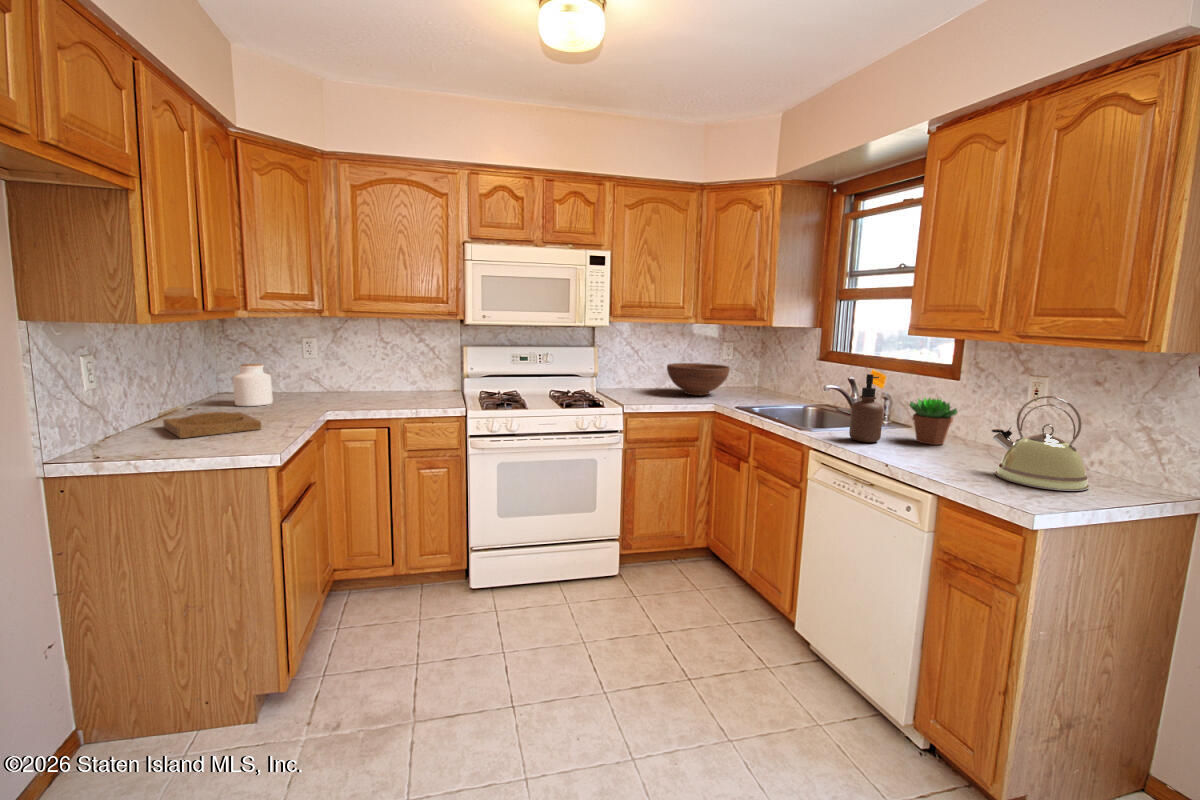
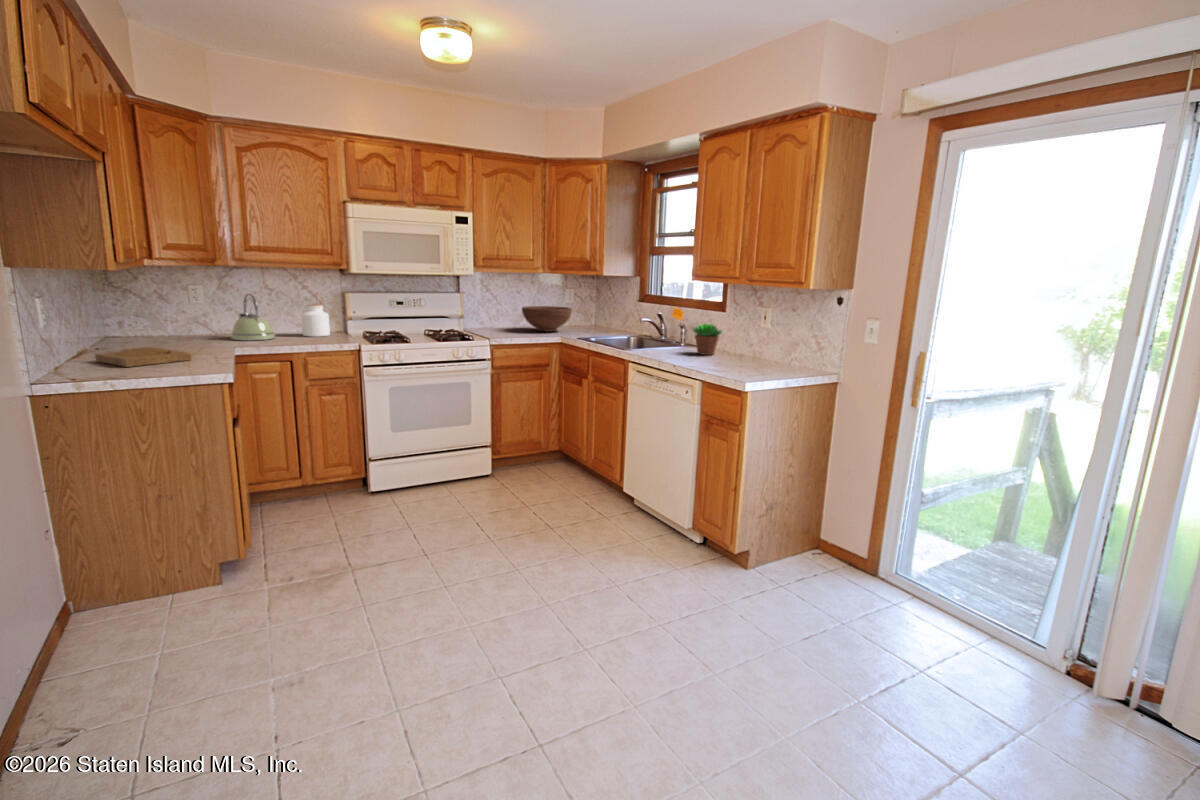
jar: present [233,364,273,406] -> present [301,305,330,337]
soap dispenser: present [849,374,883,442] -> none [655,308,675,355]
kettle: present [991,396,1089,491] -> present [231,294,275,341]

